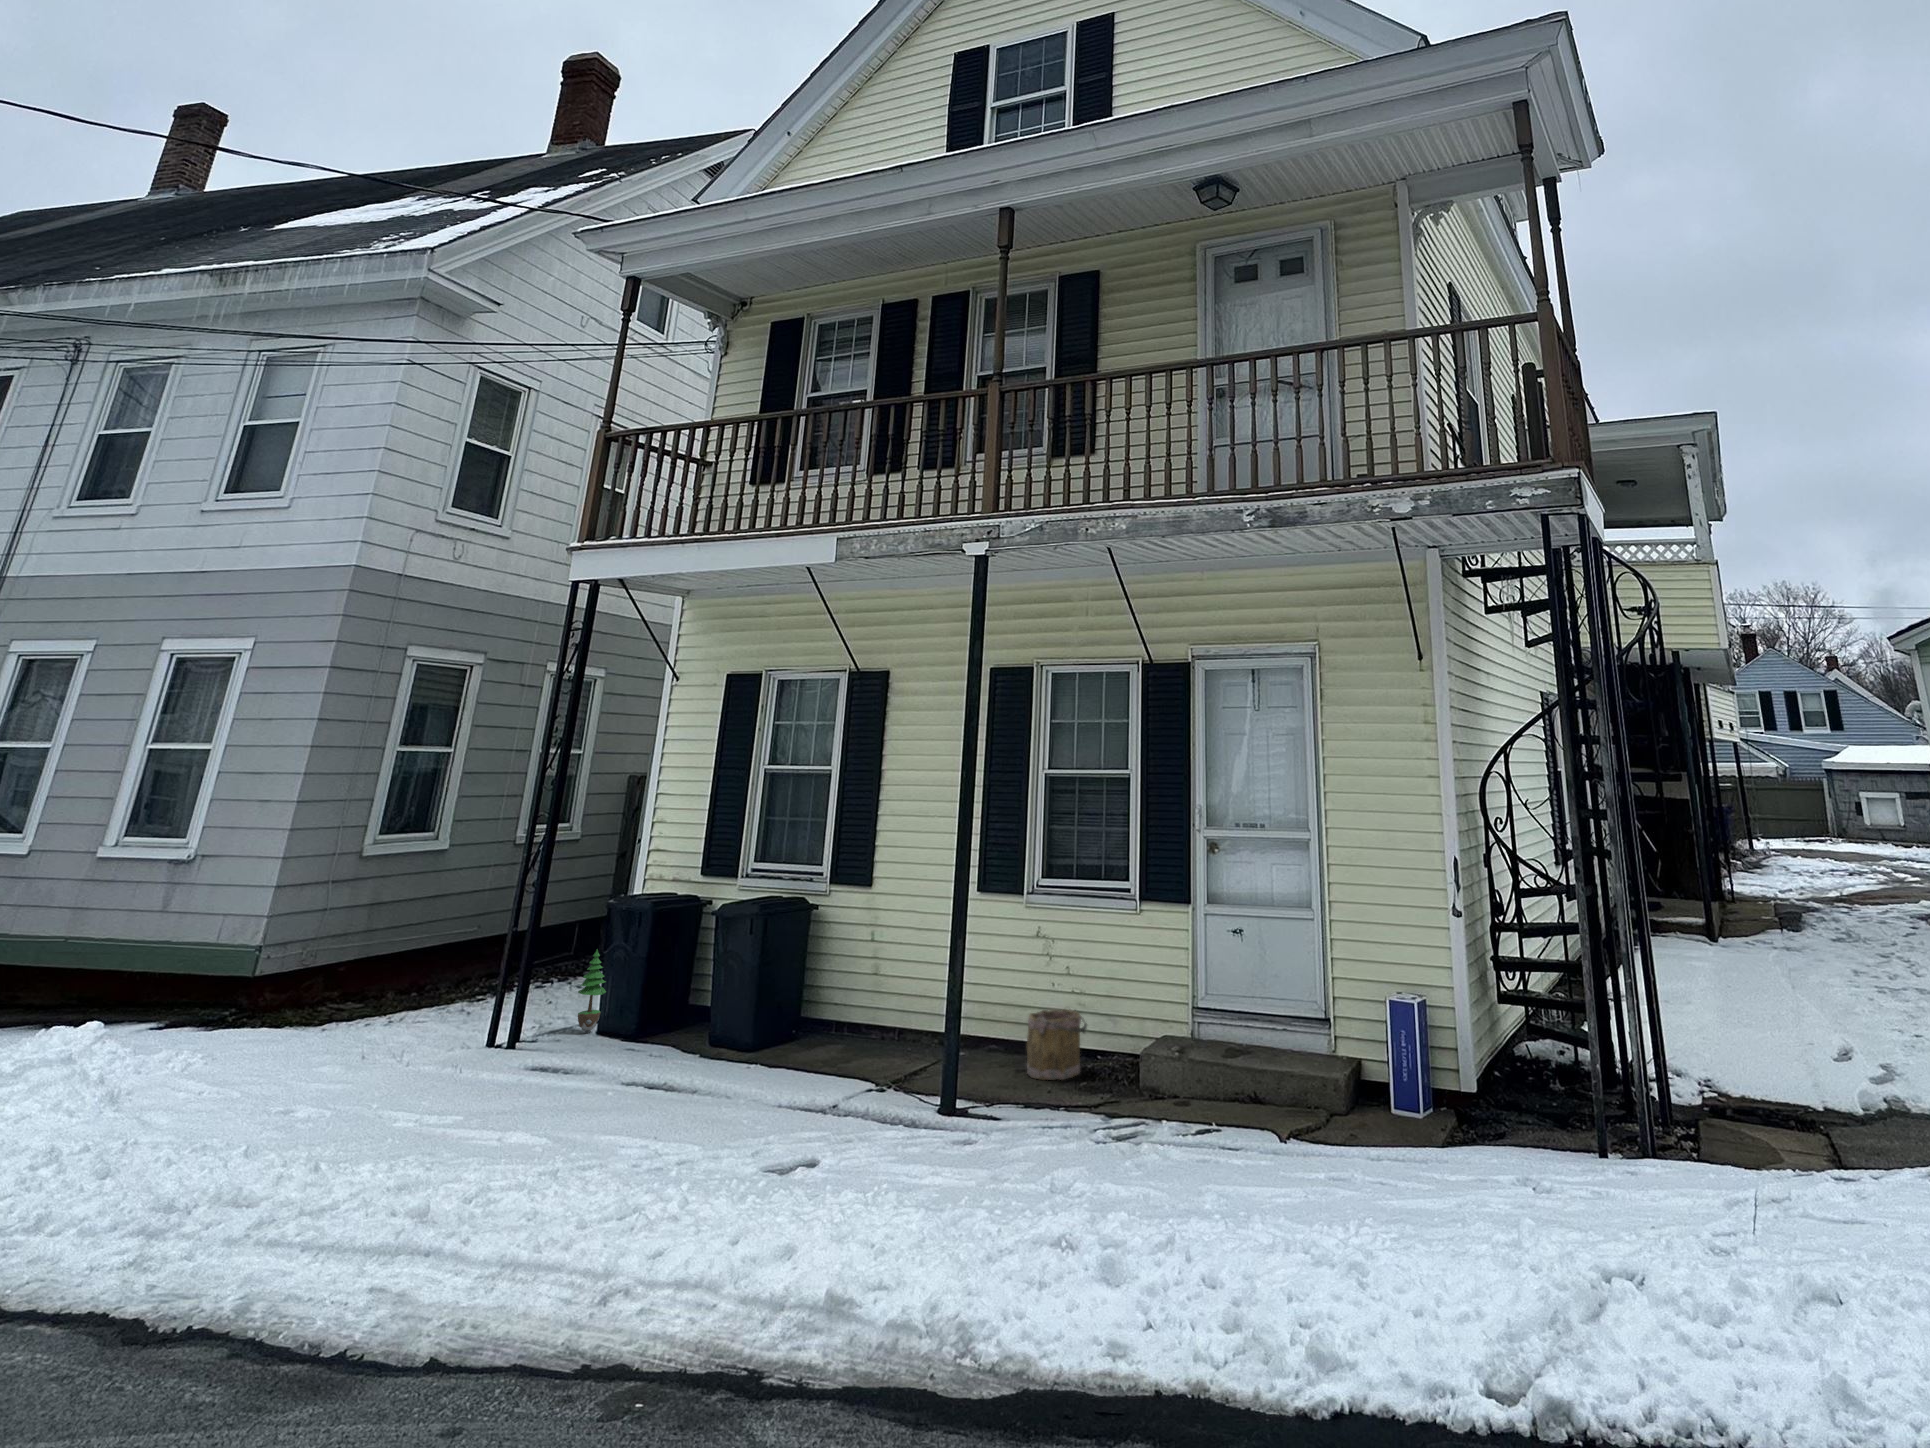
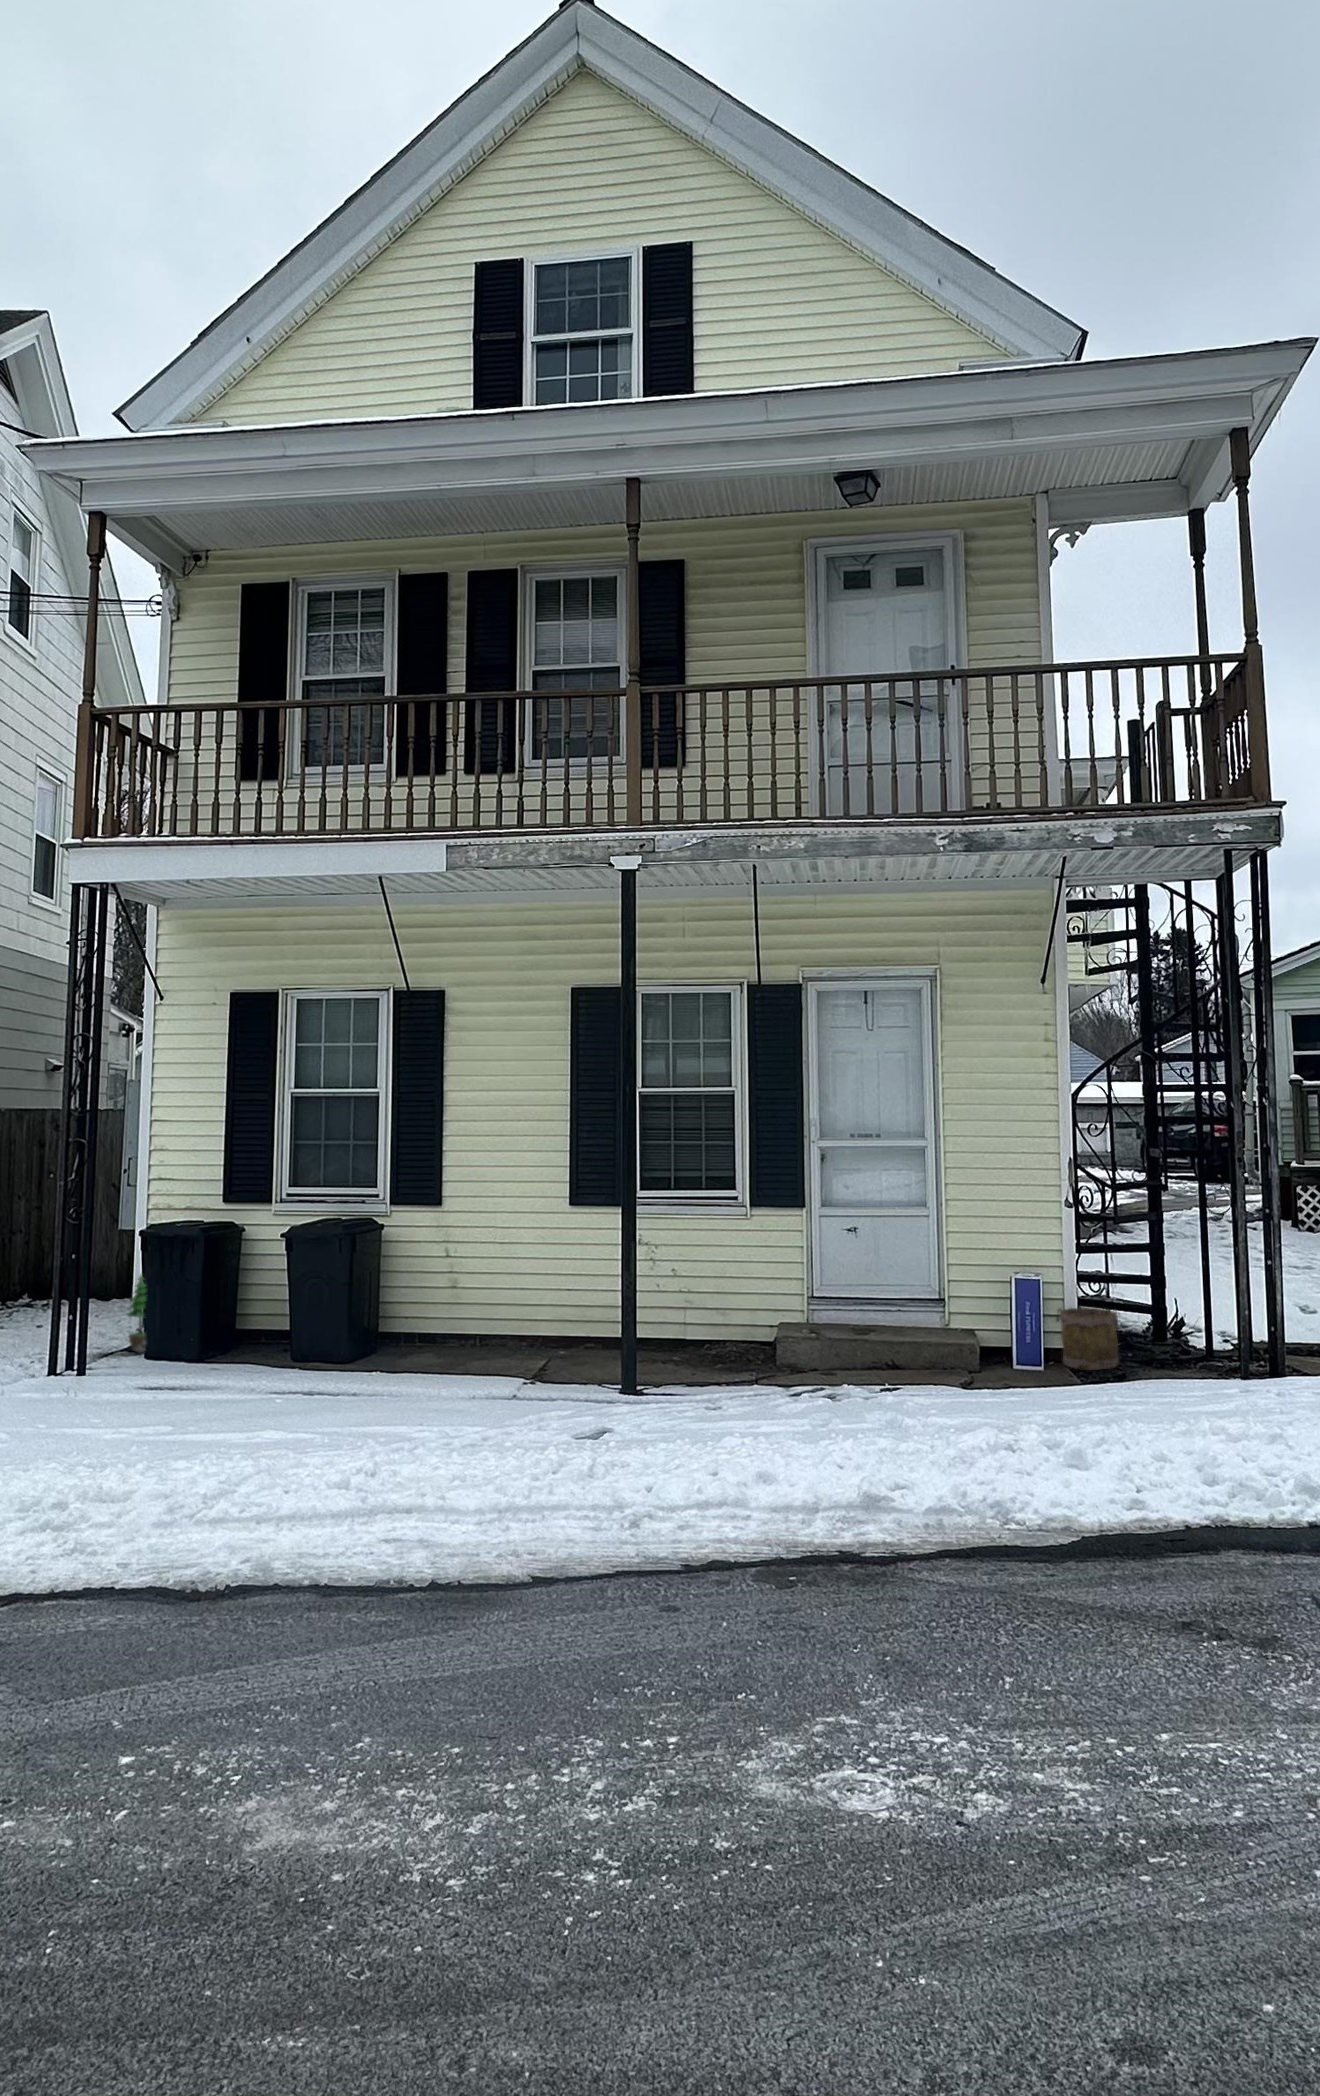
bucket: present [1027,1009,1087,1080] -> present [1056,1307,1119,1370]

